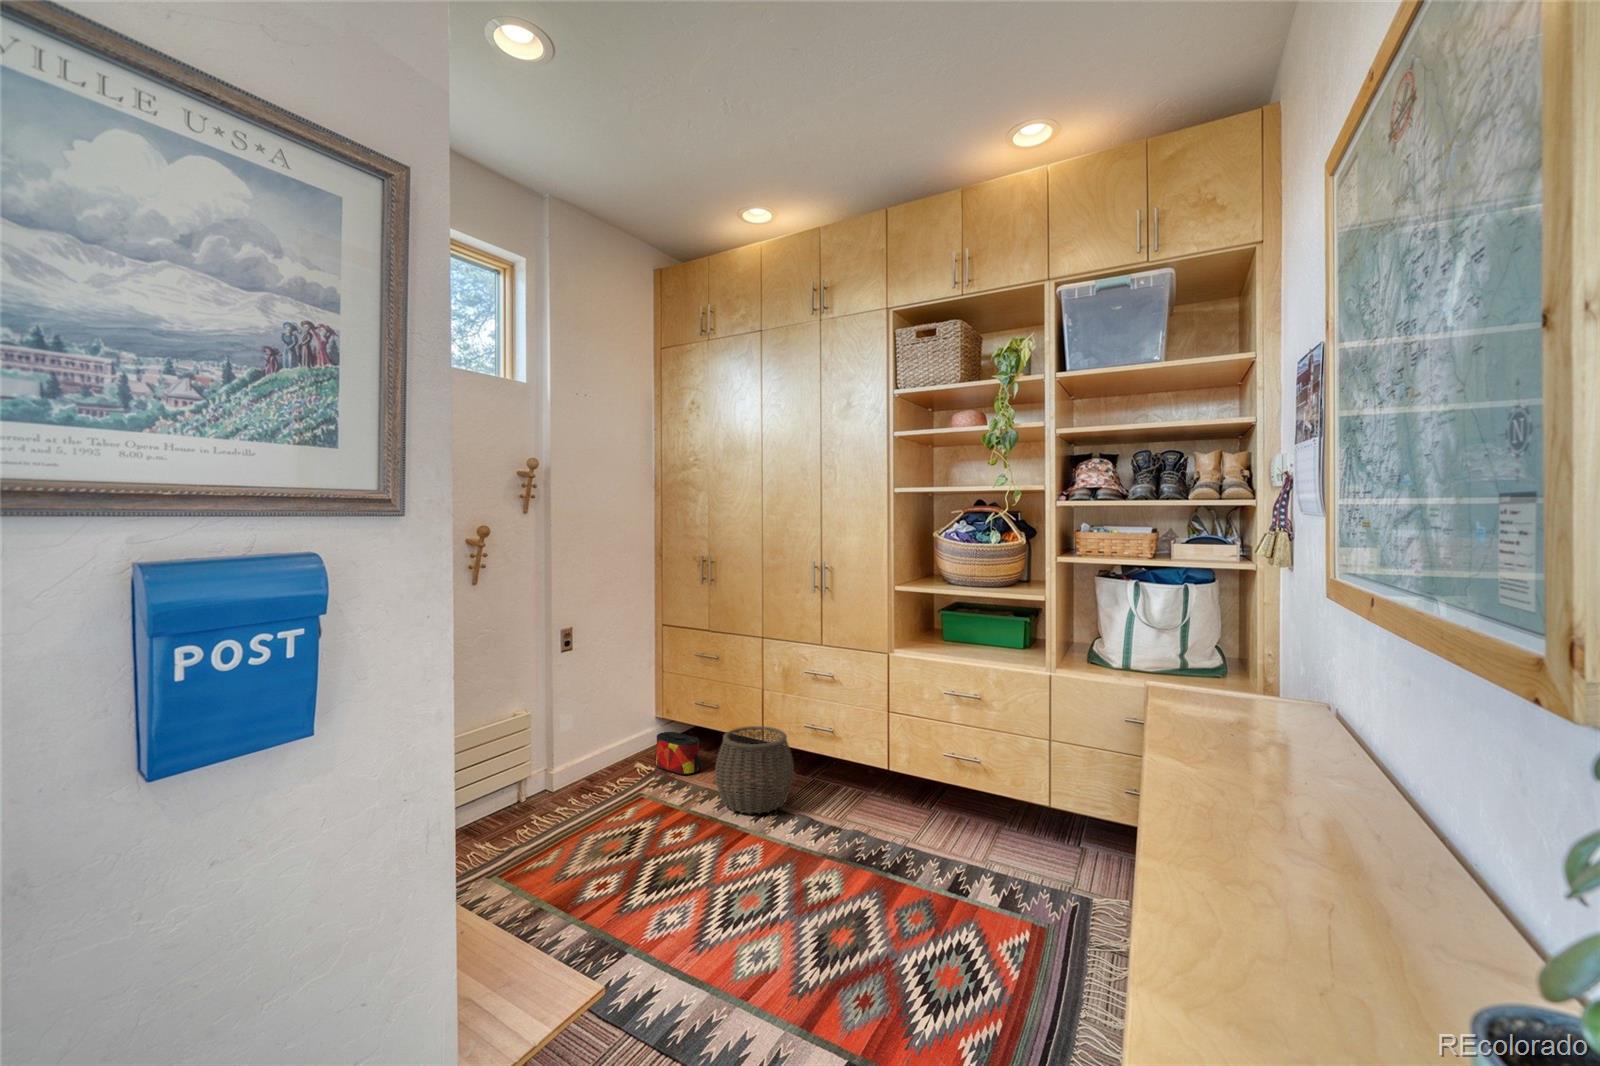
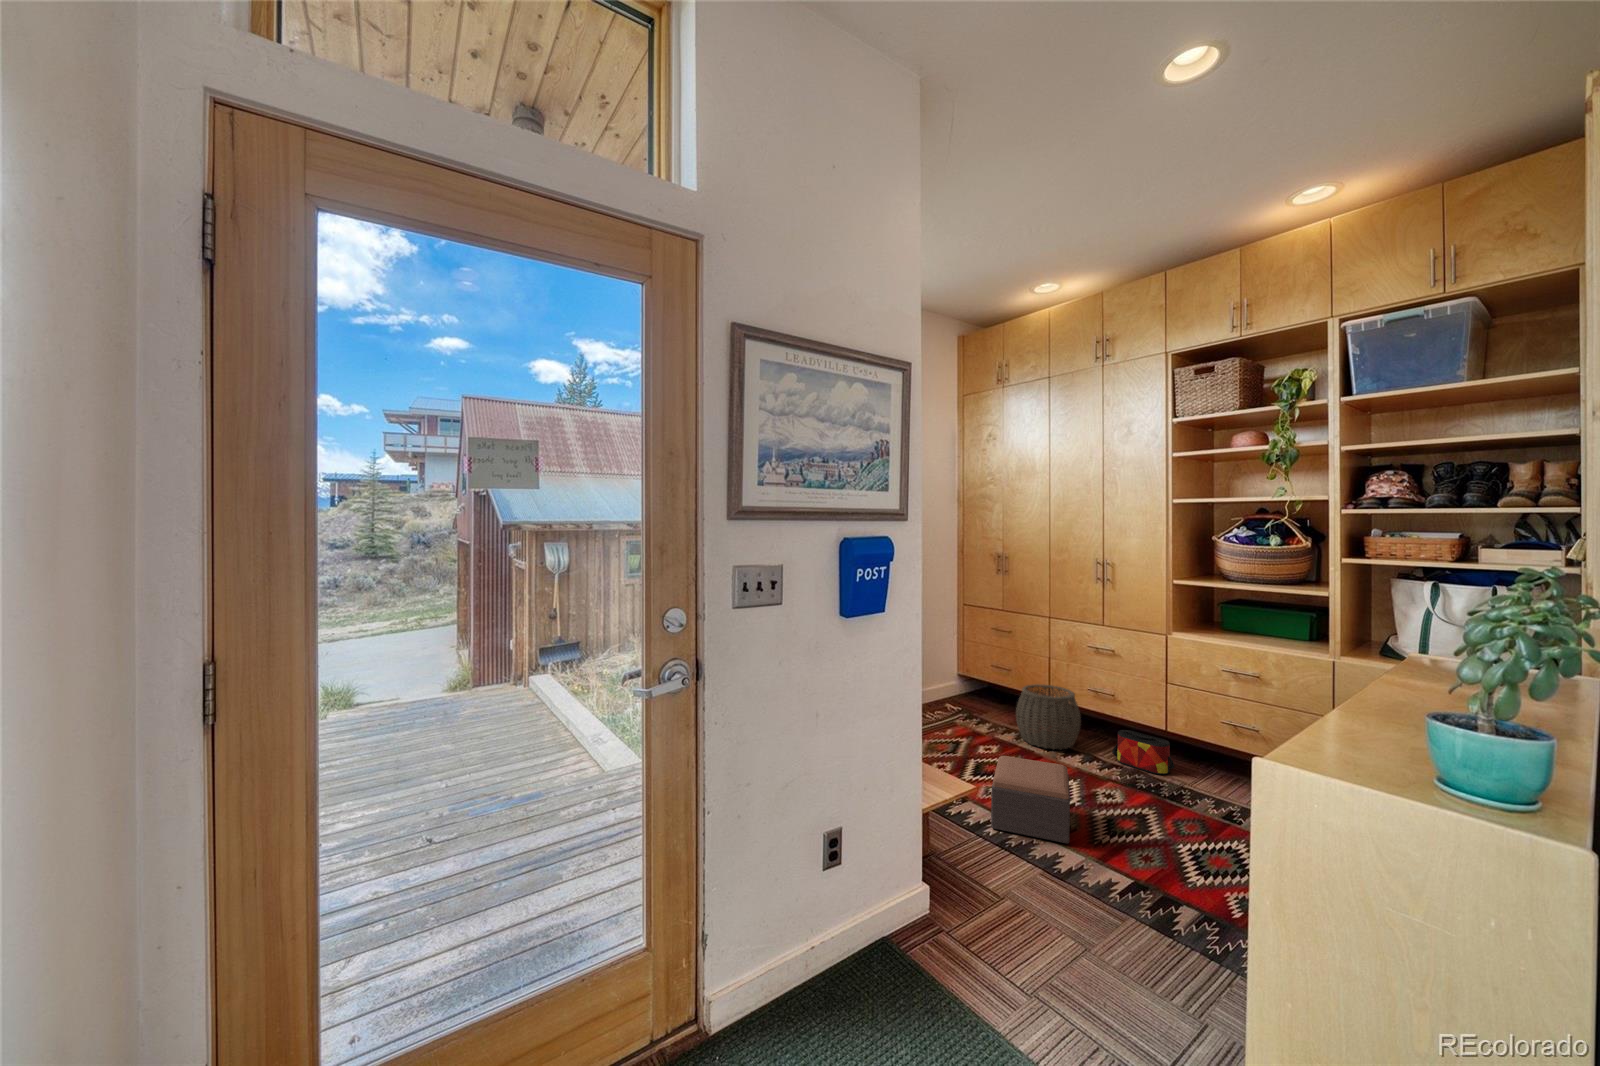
bag: present [655,732,702,775] -> present [1112,730,1174,775]
footstool: none [642,853,760,983] -> present [991,756,1070,844]

